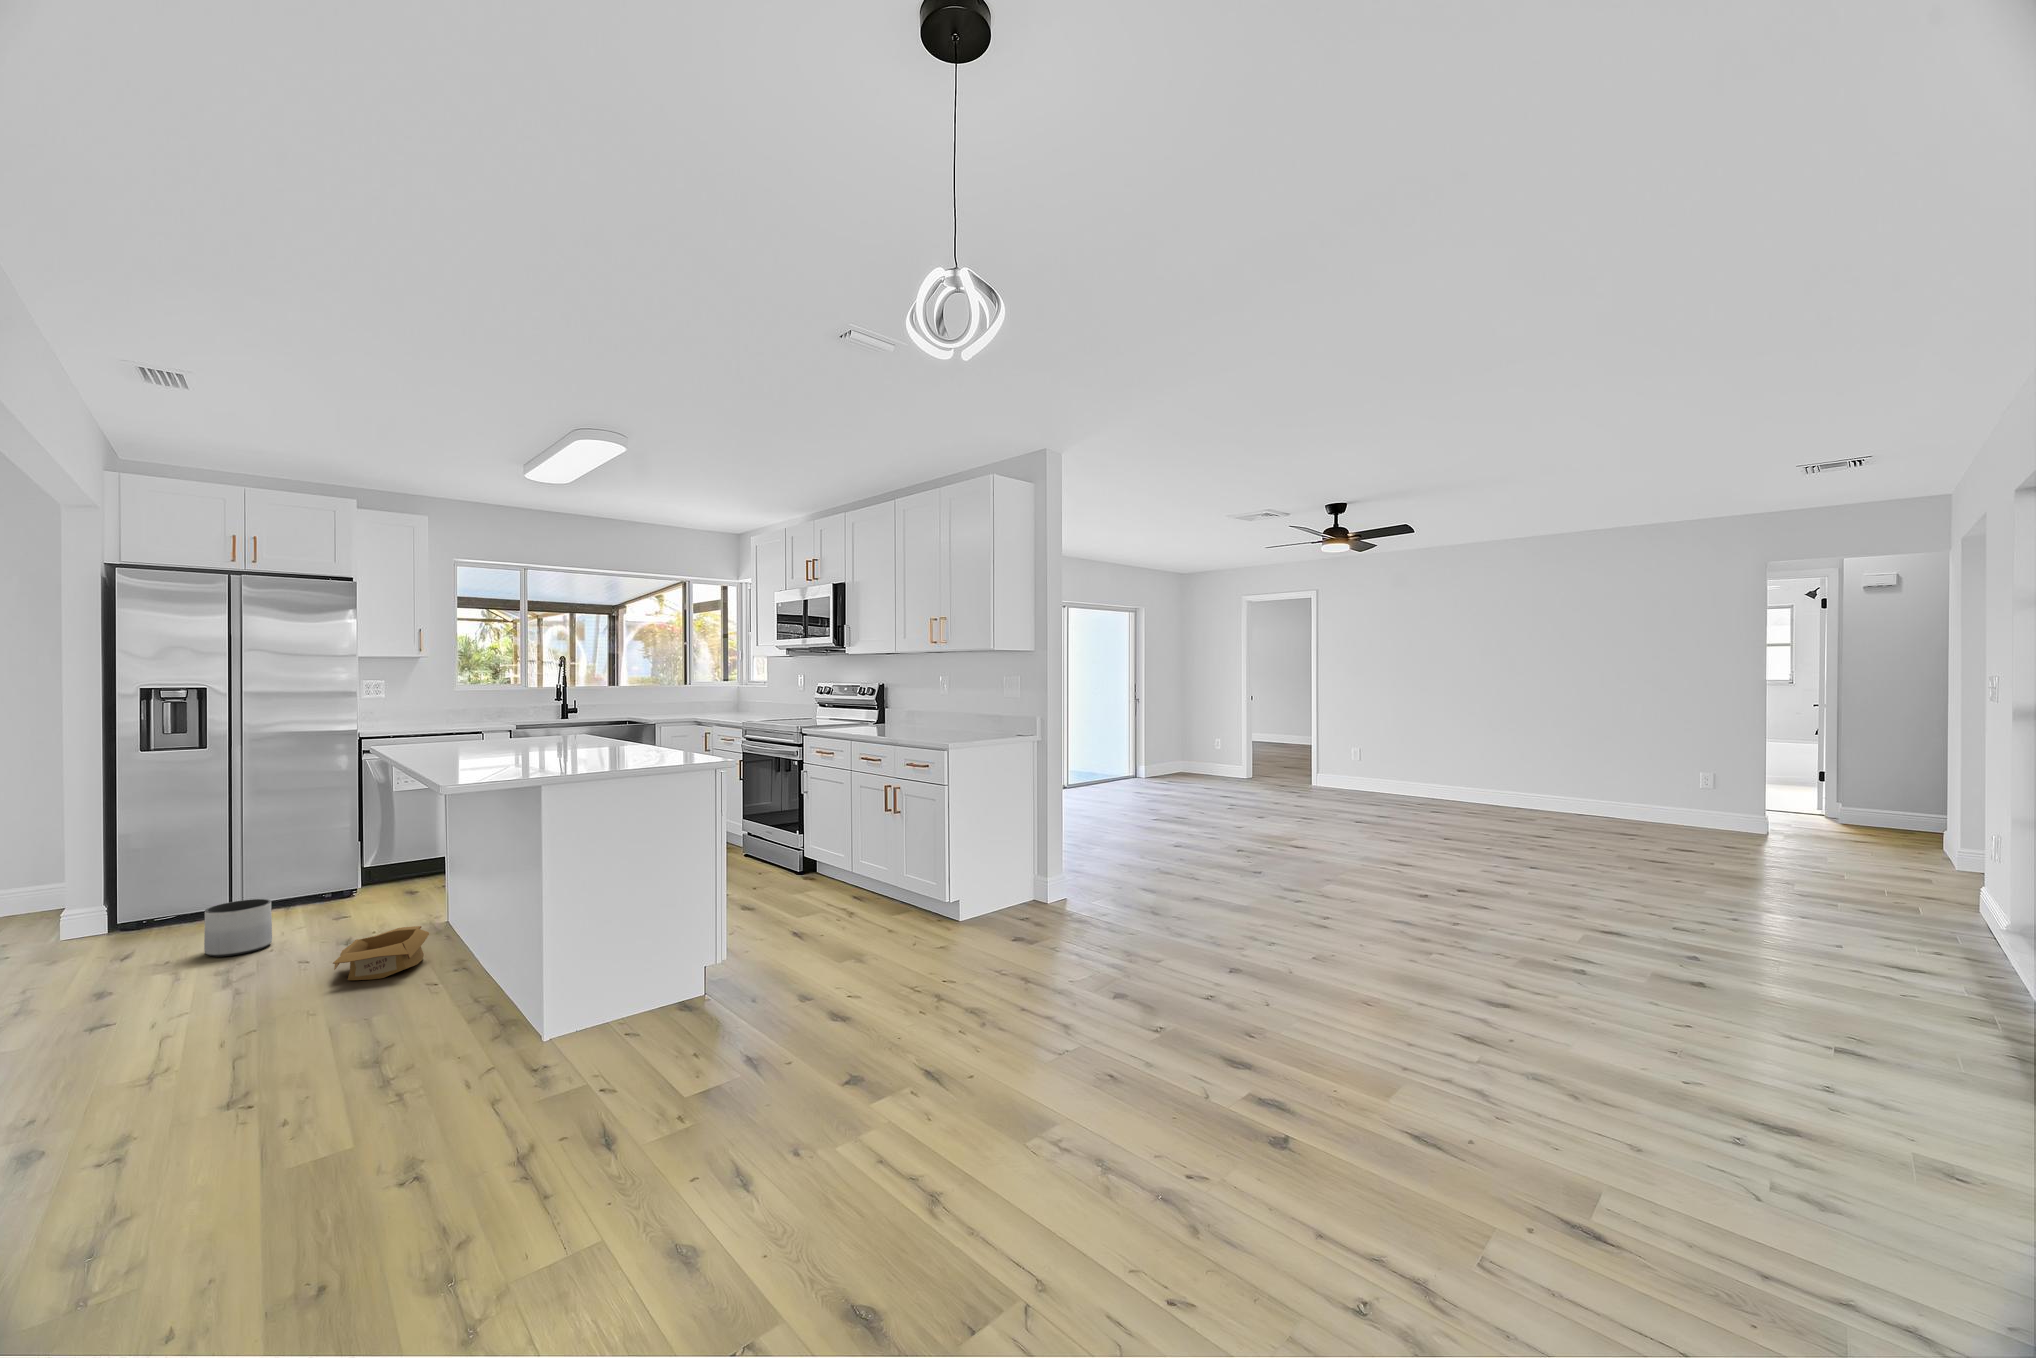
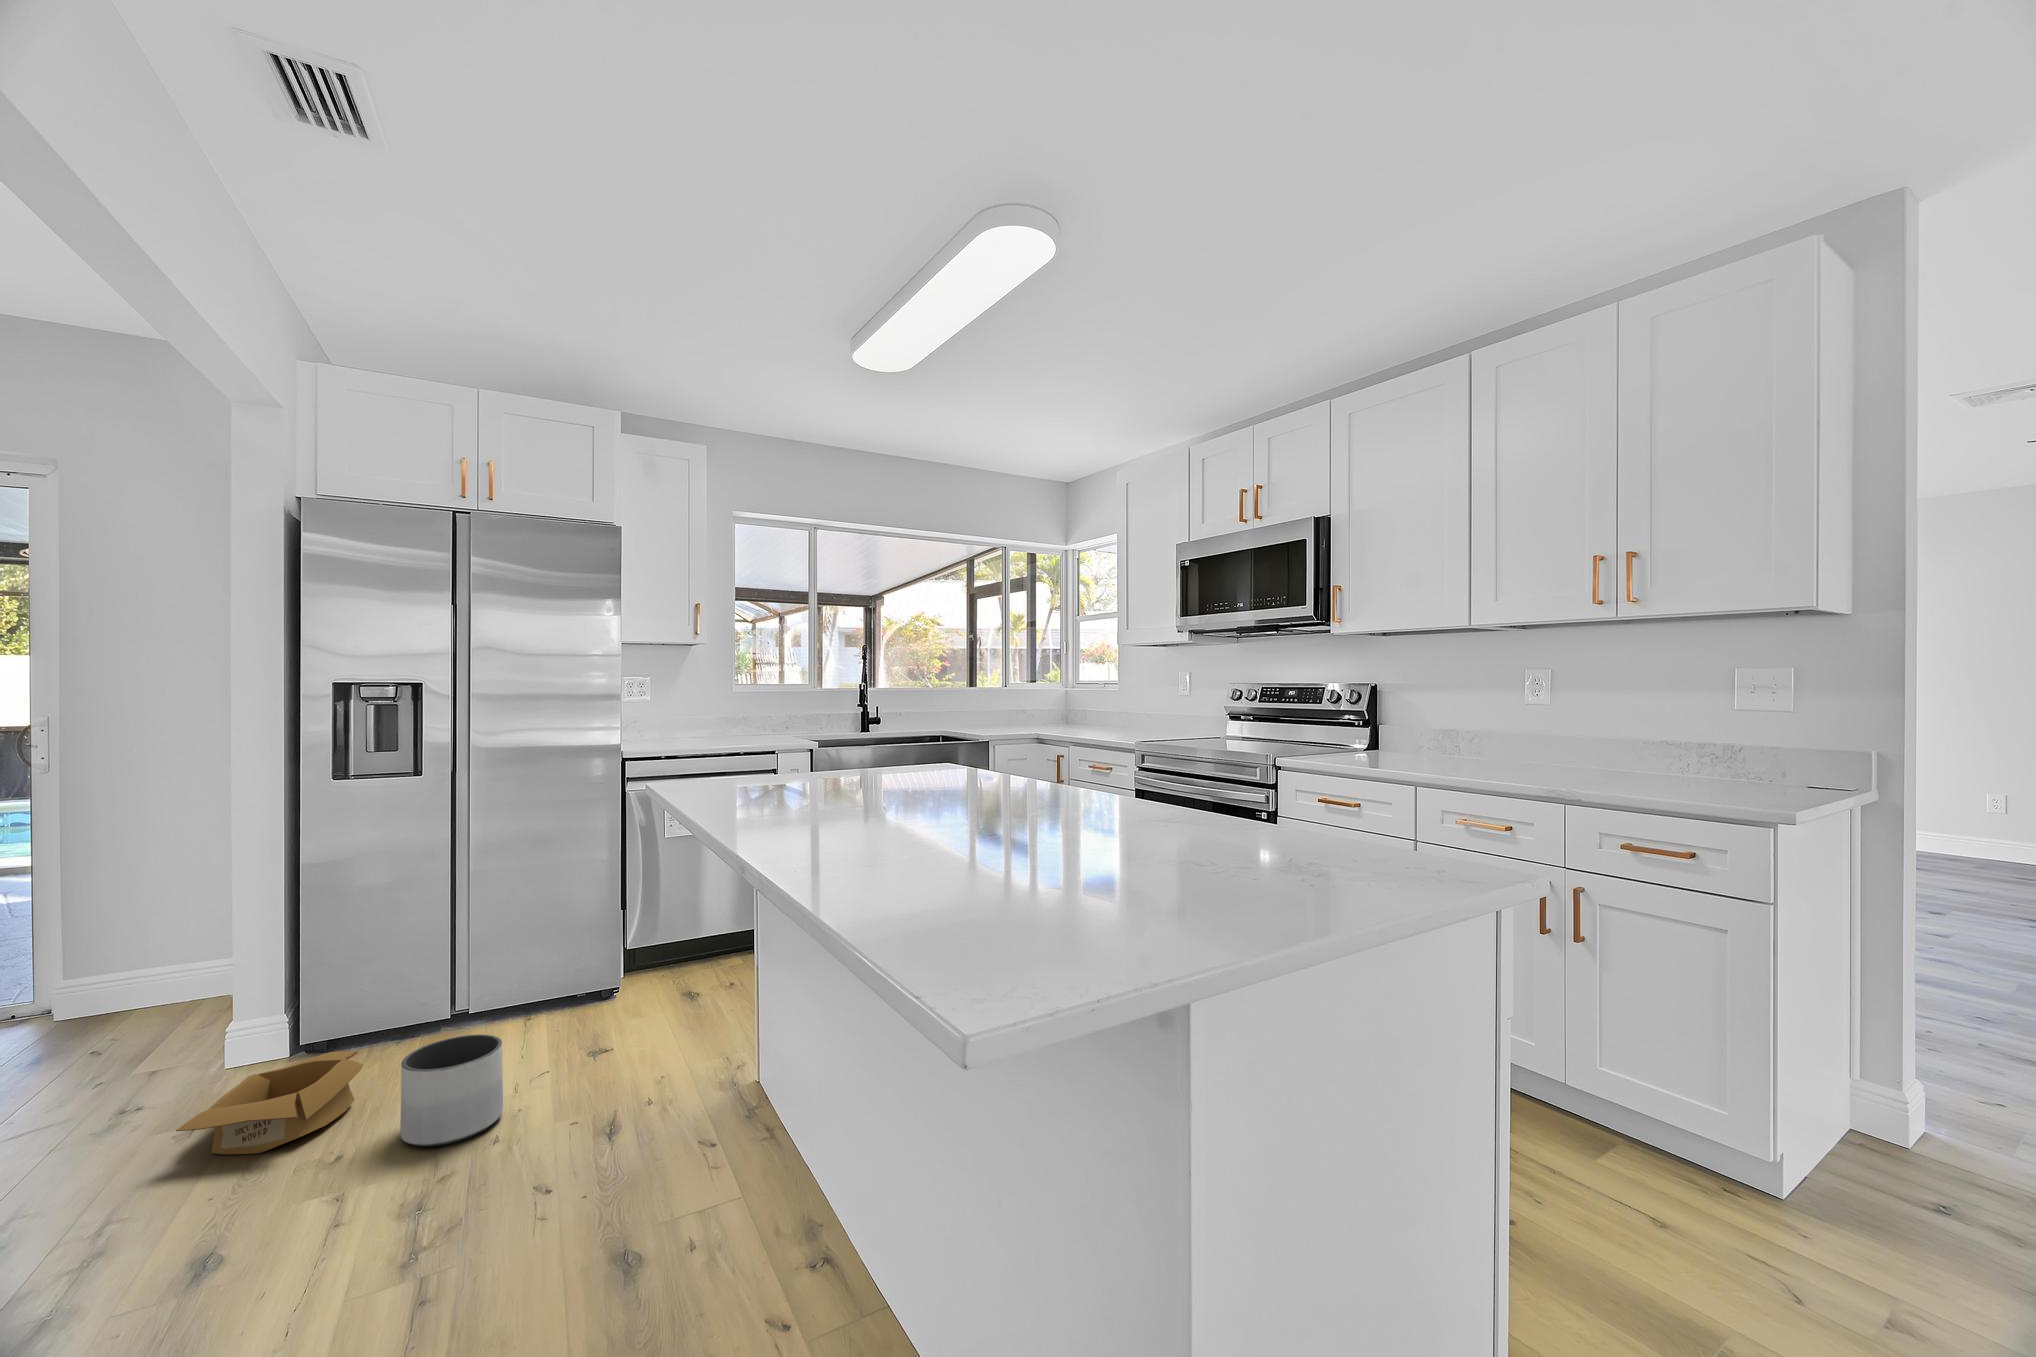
cardboard box: present [333,926,429,980] -> present [176,1051,363,1154]

